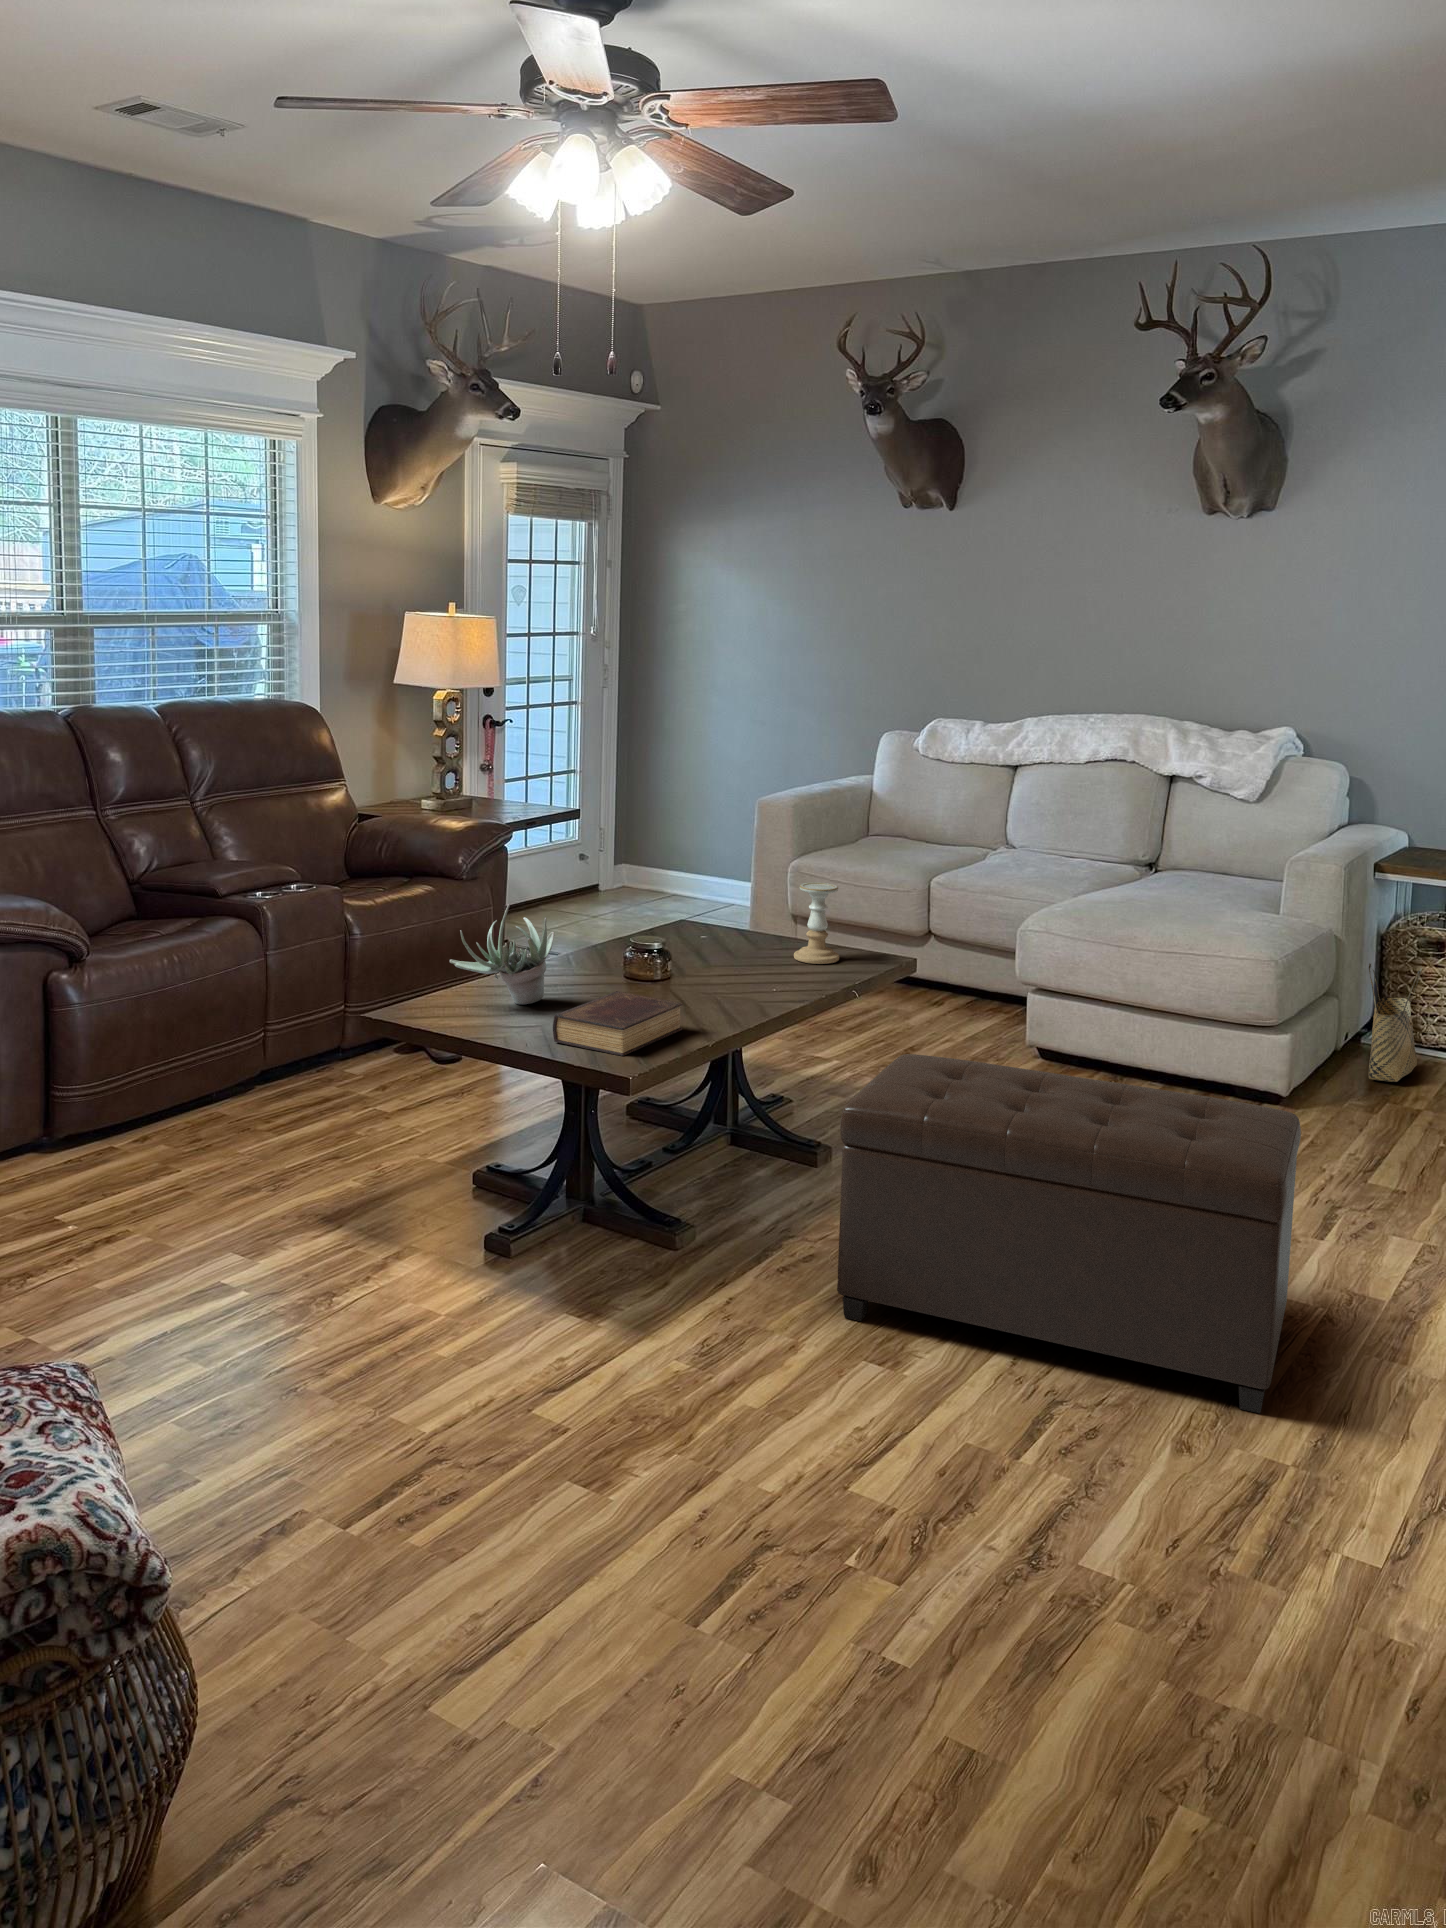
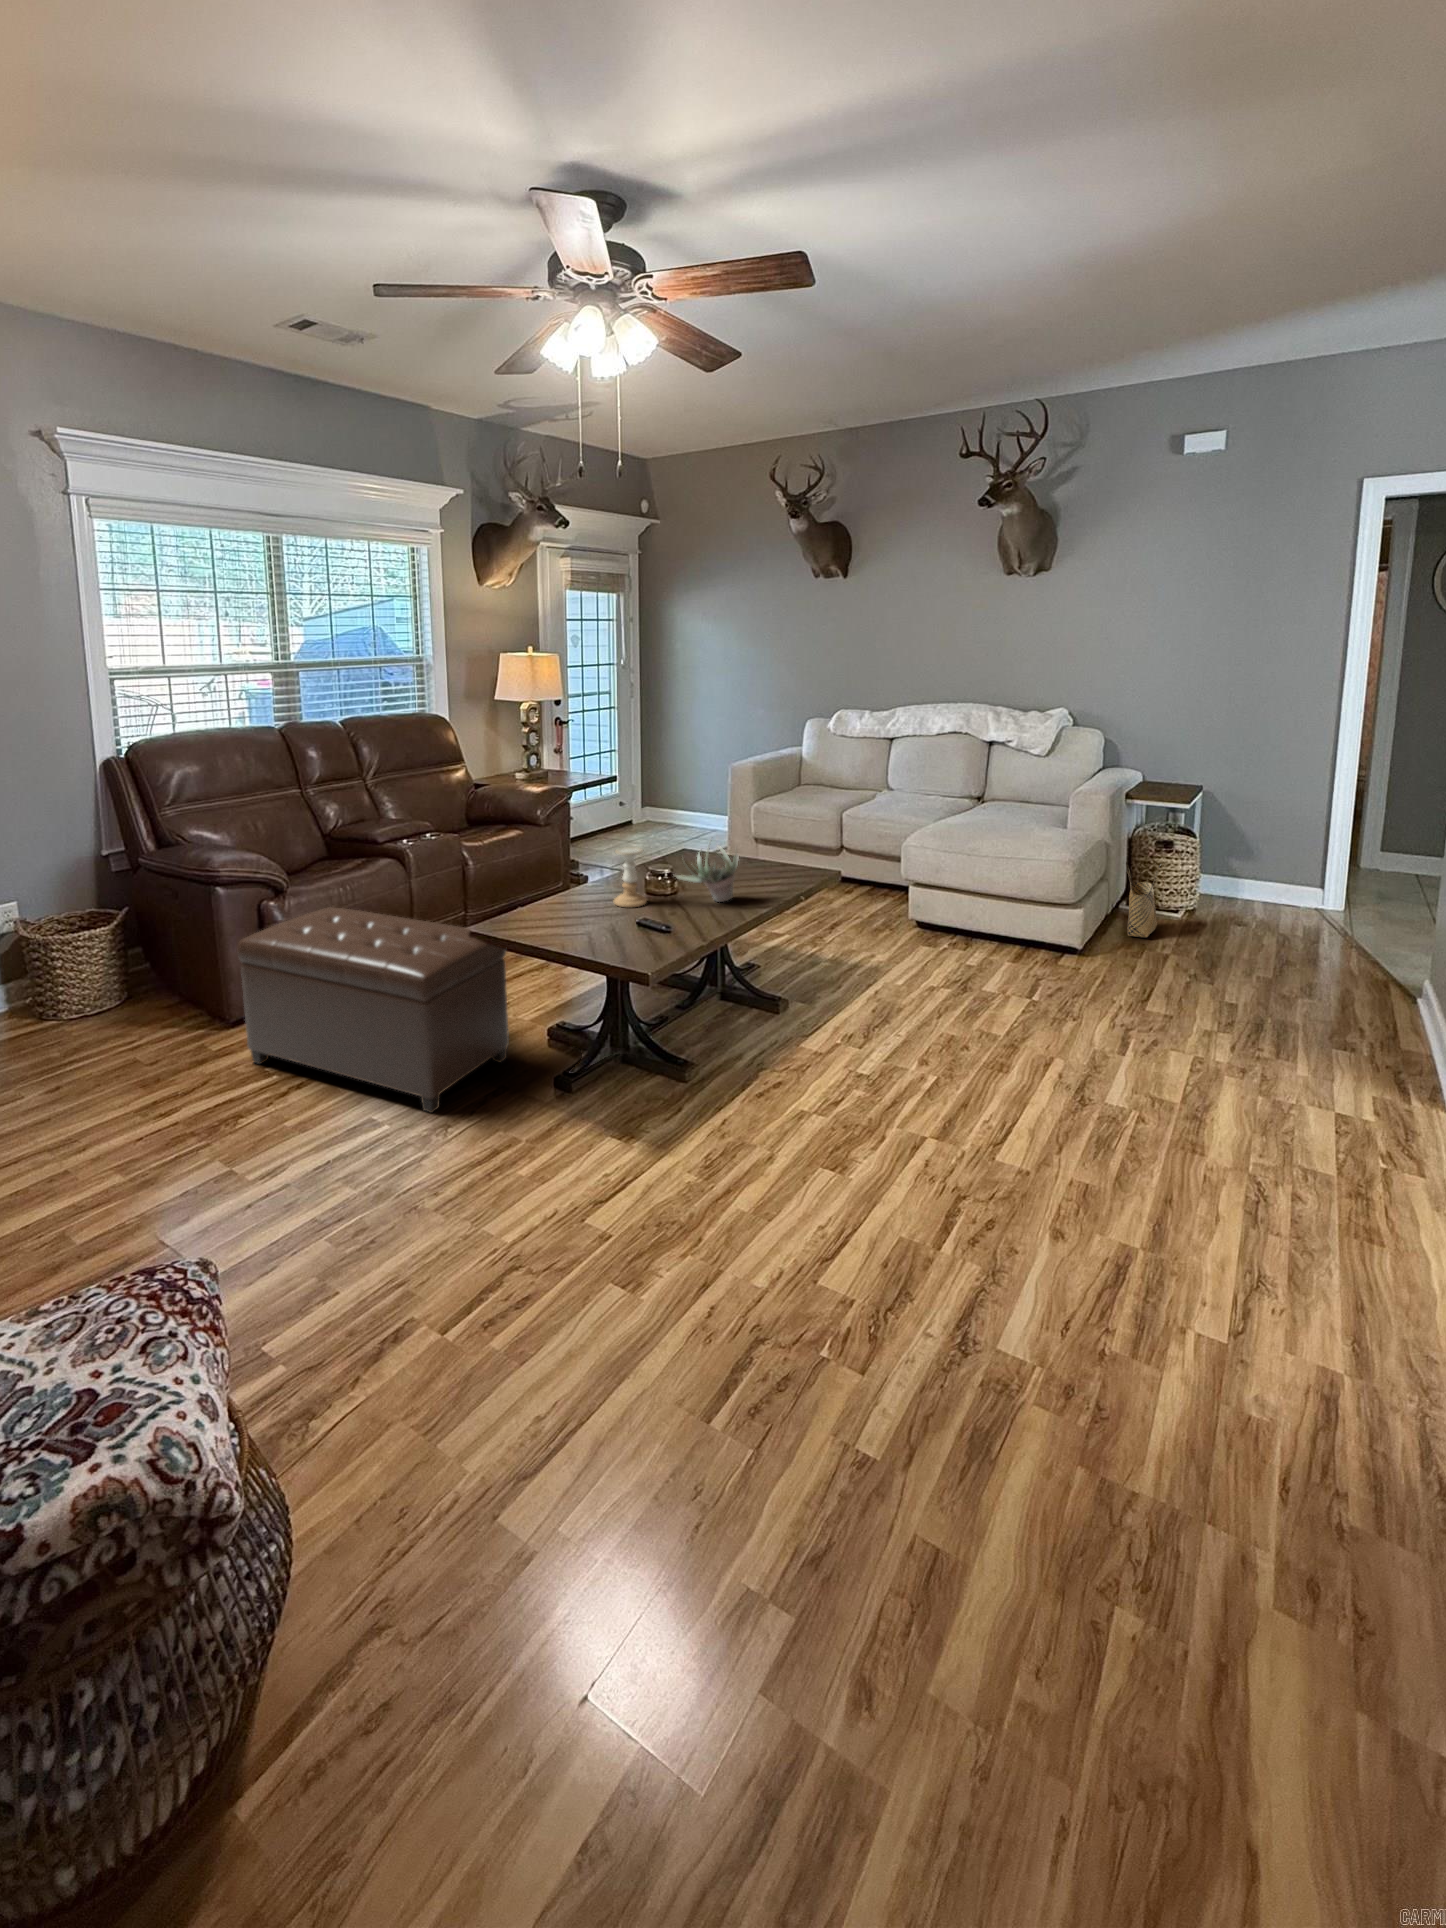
candle holder: present [794,882,839,964] -> present [614,847,646,907]
succulent plant: present [450,904,554,1004] -> present [675,846,739,902]
book: present [553,991,683,1056] -> none [597,905,686,953]
ottoman: present [837,1054,1301,1413] -> present [238,907,509,1113]

